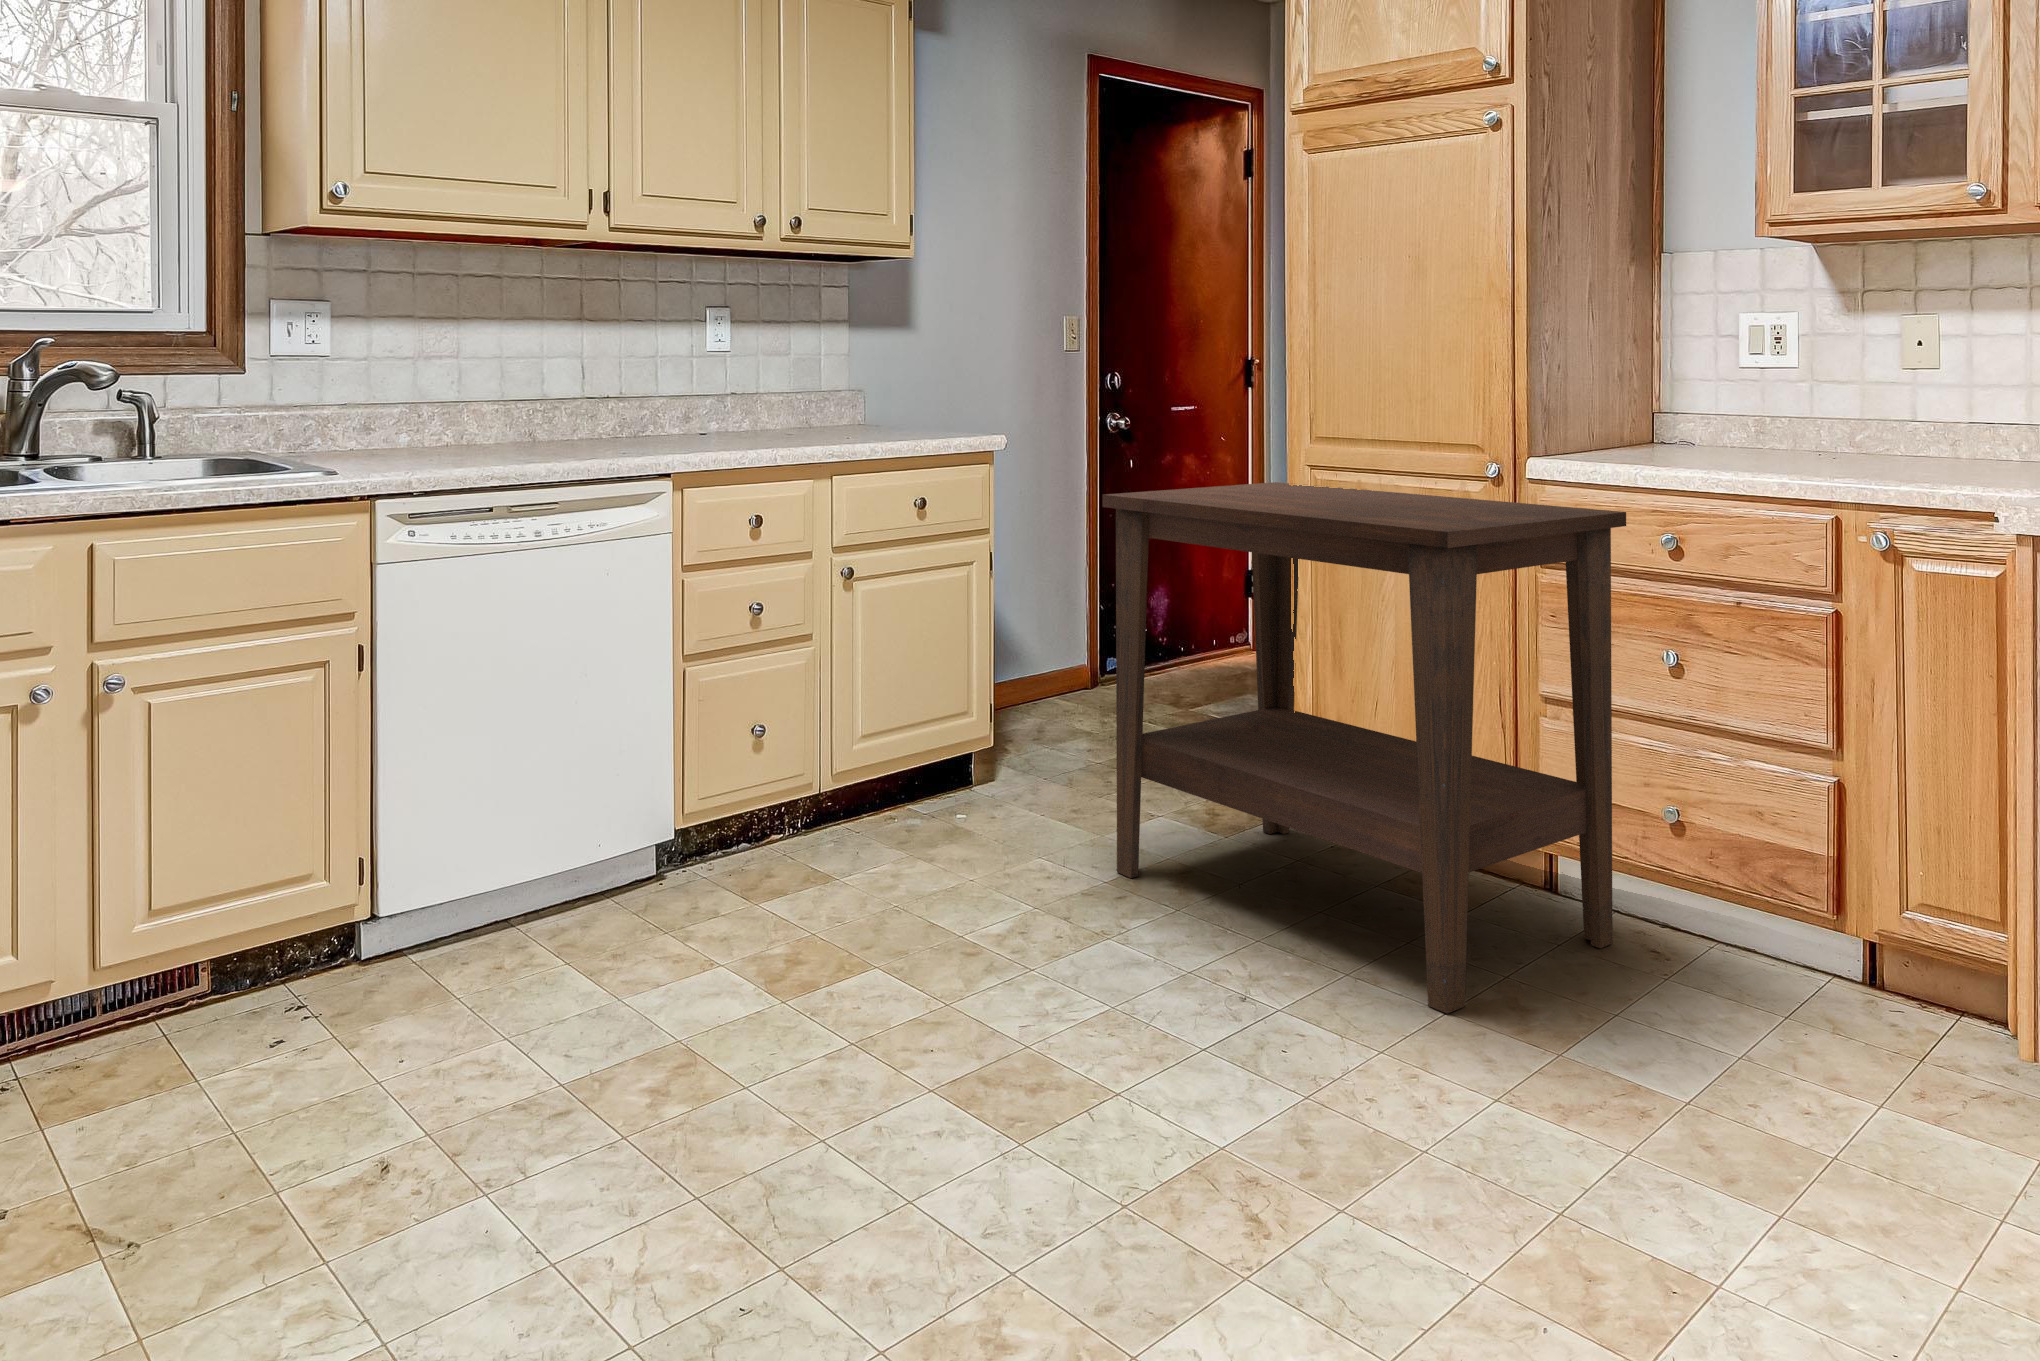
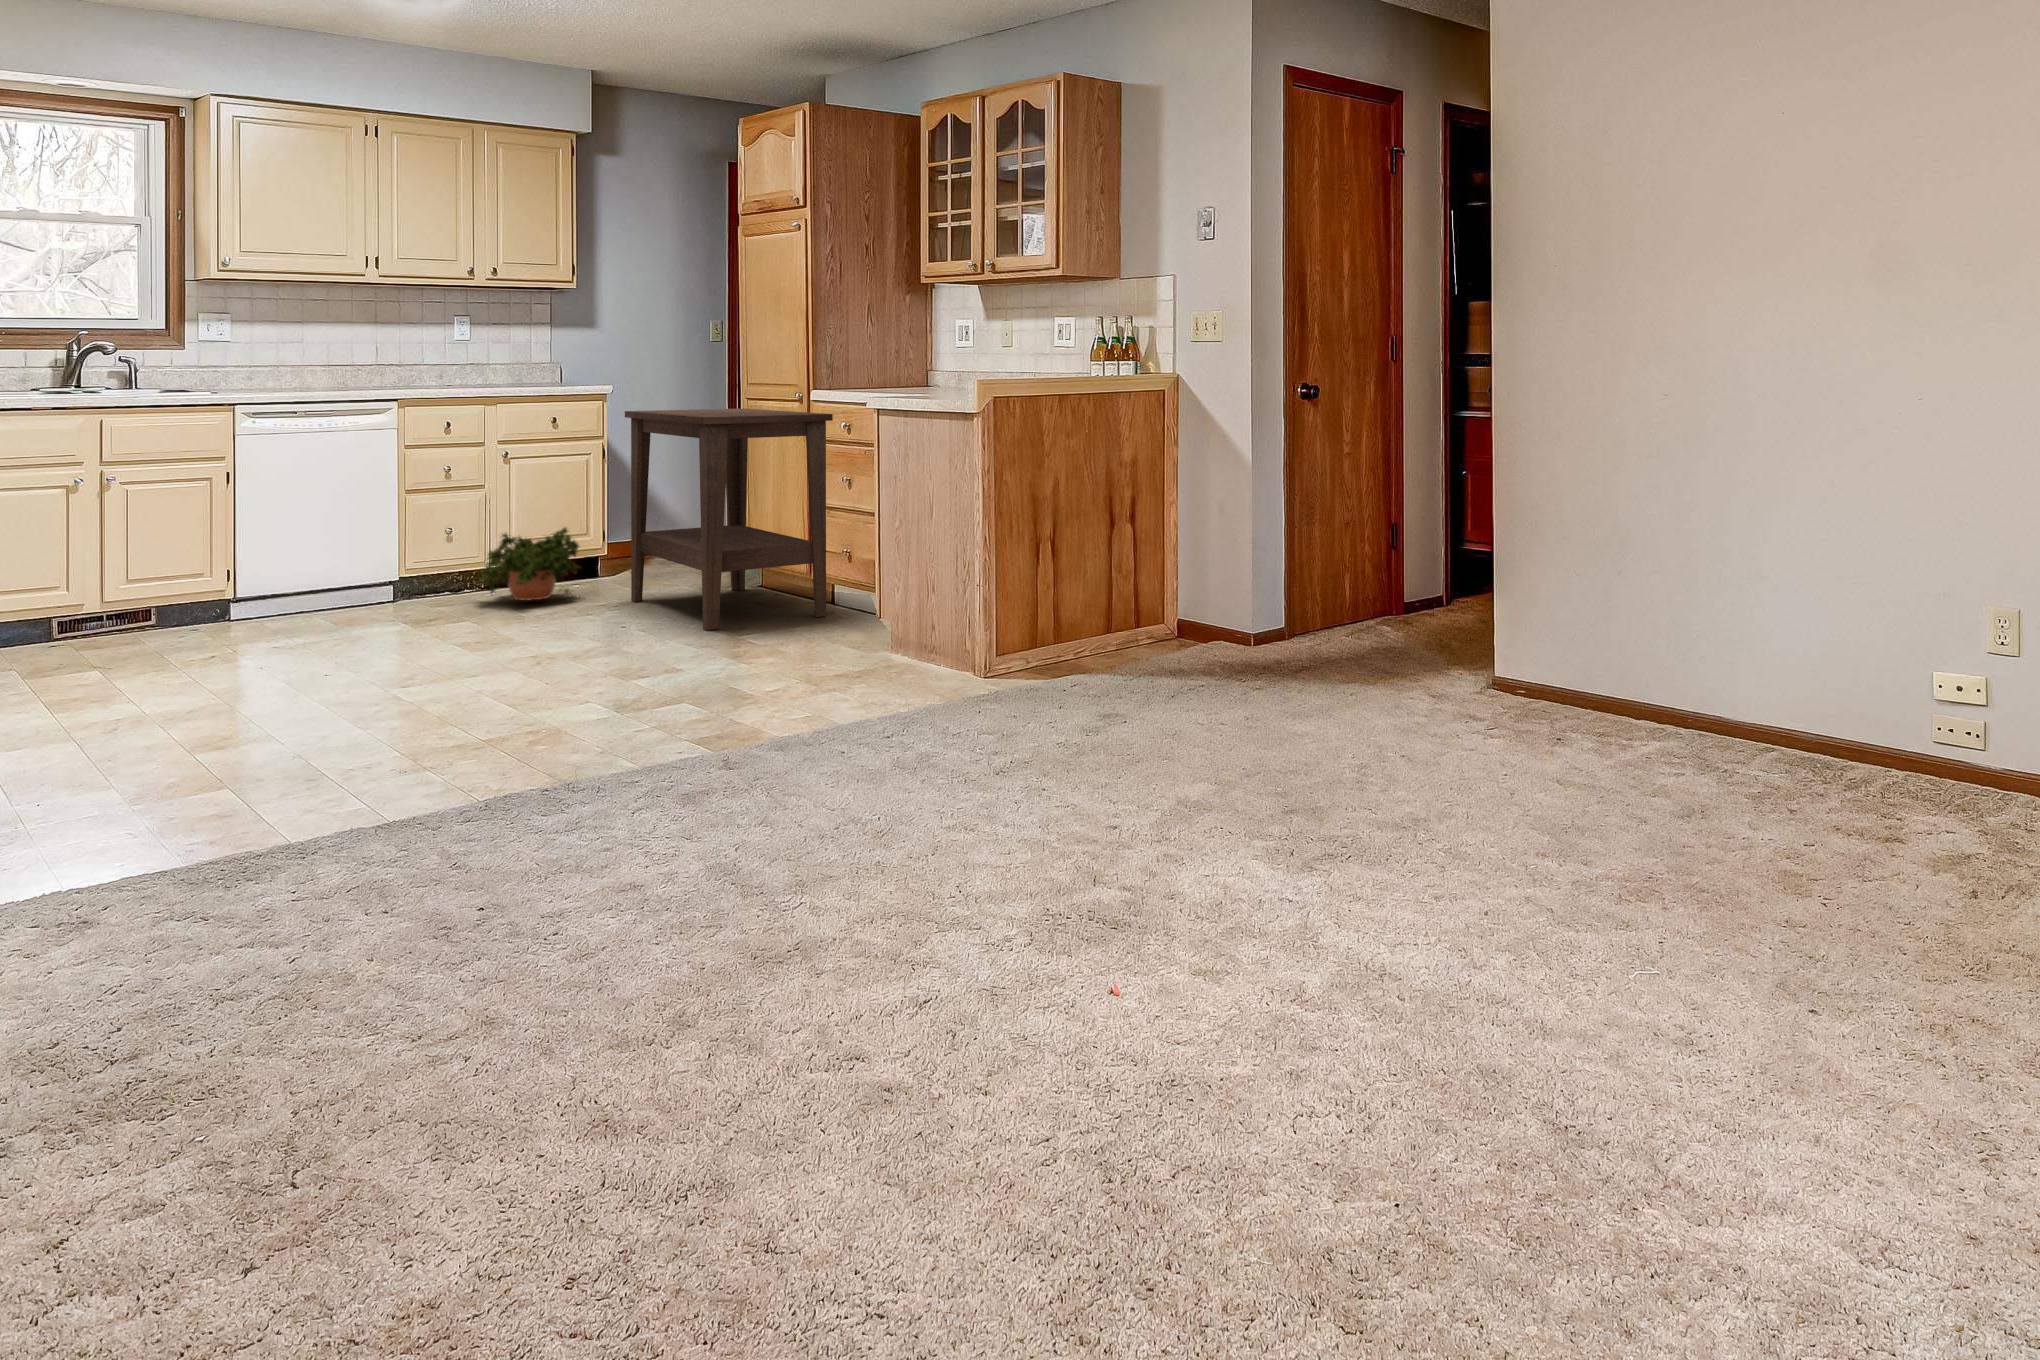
potted plant: none [818,716,1014,880] -> present [480,528,580,600]

